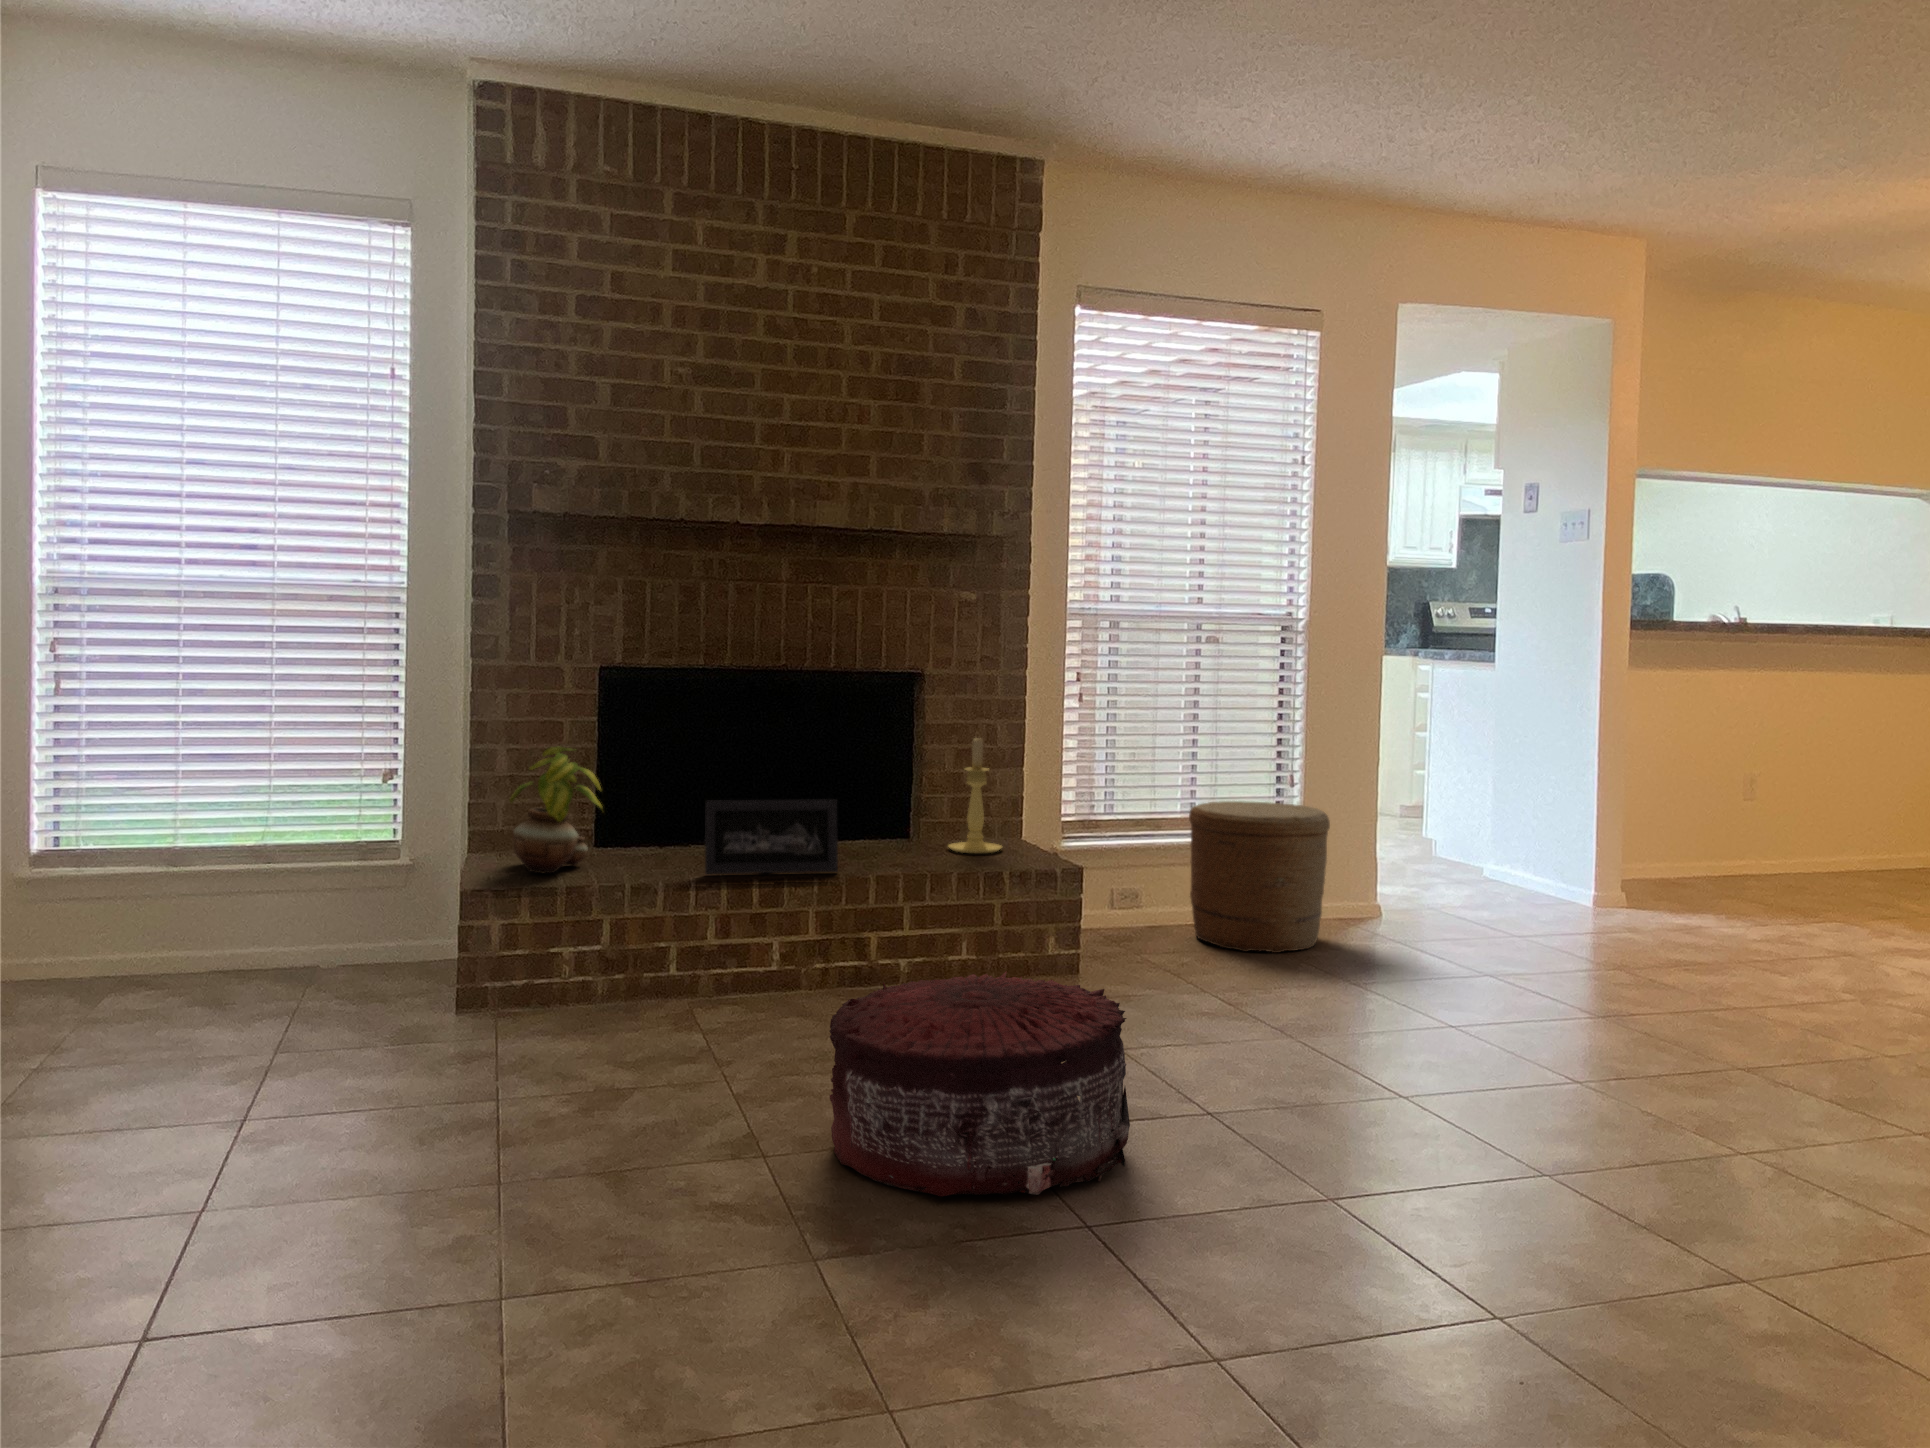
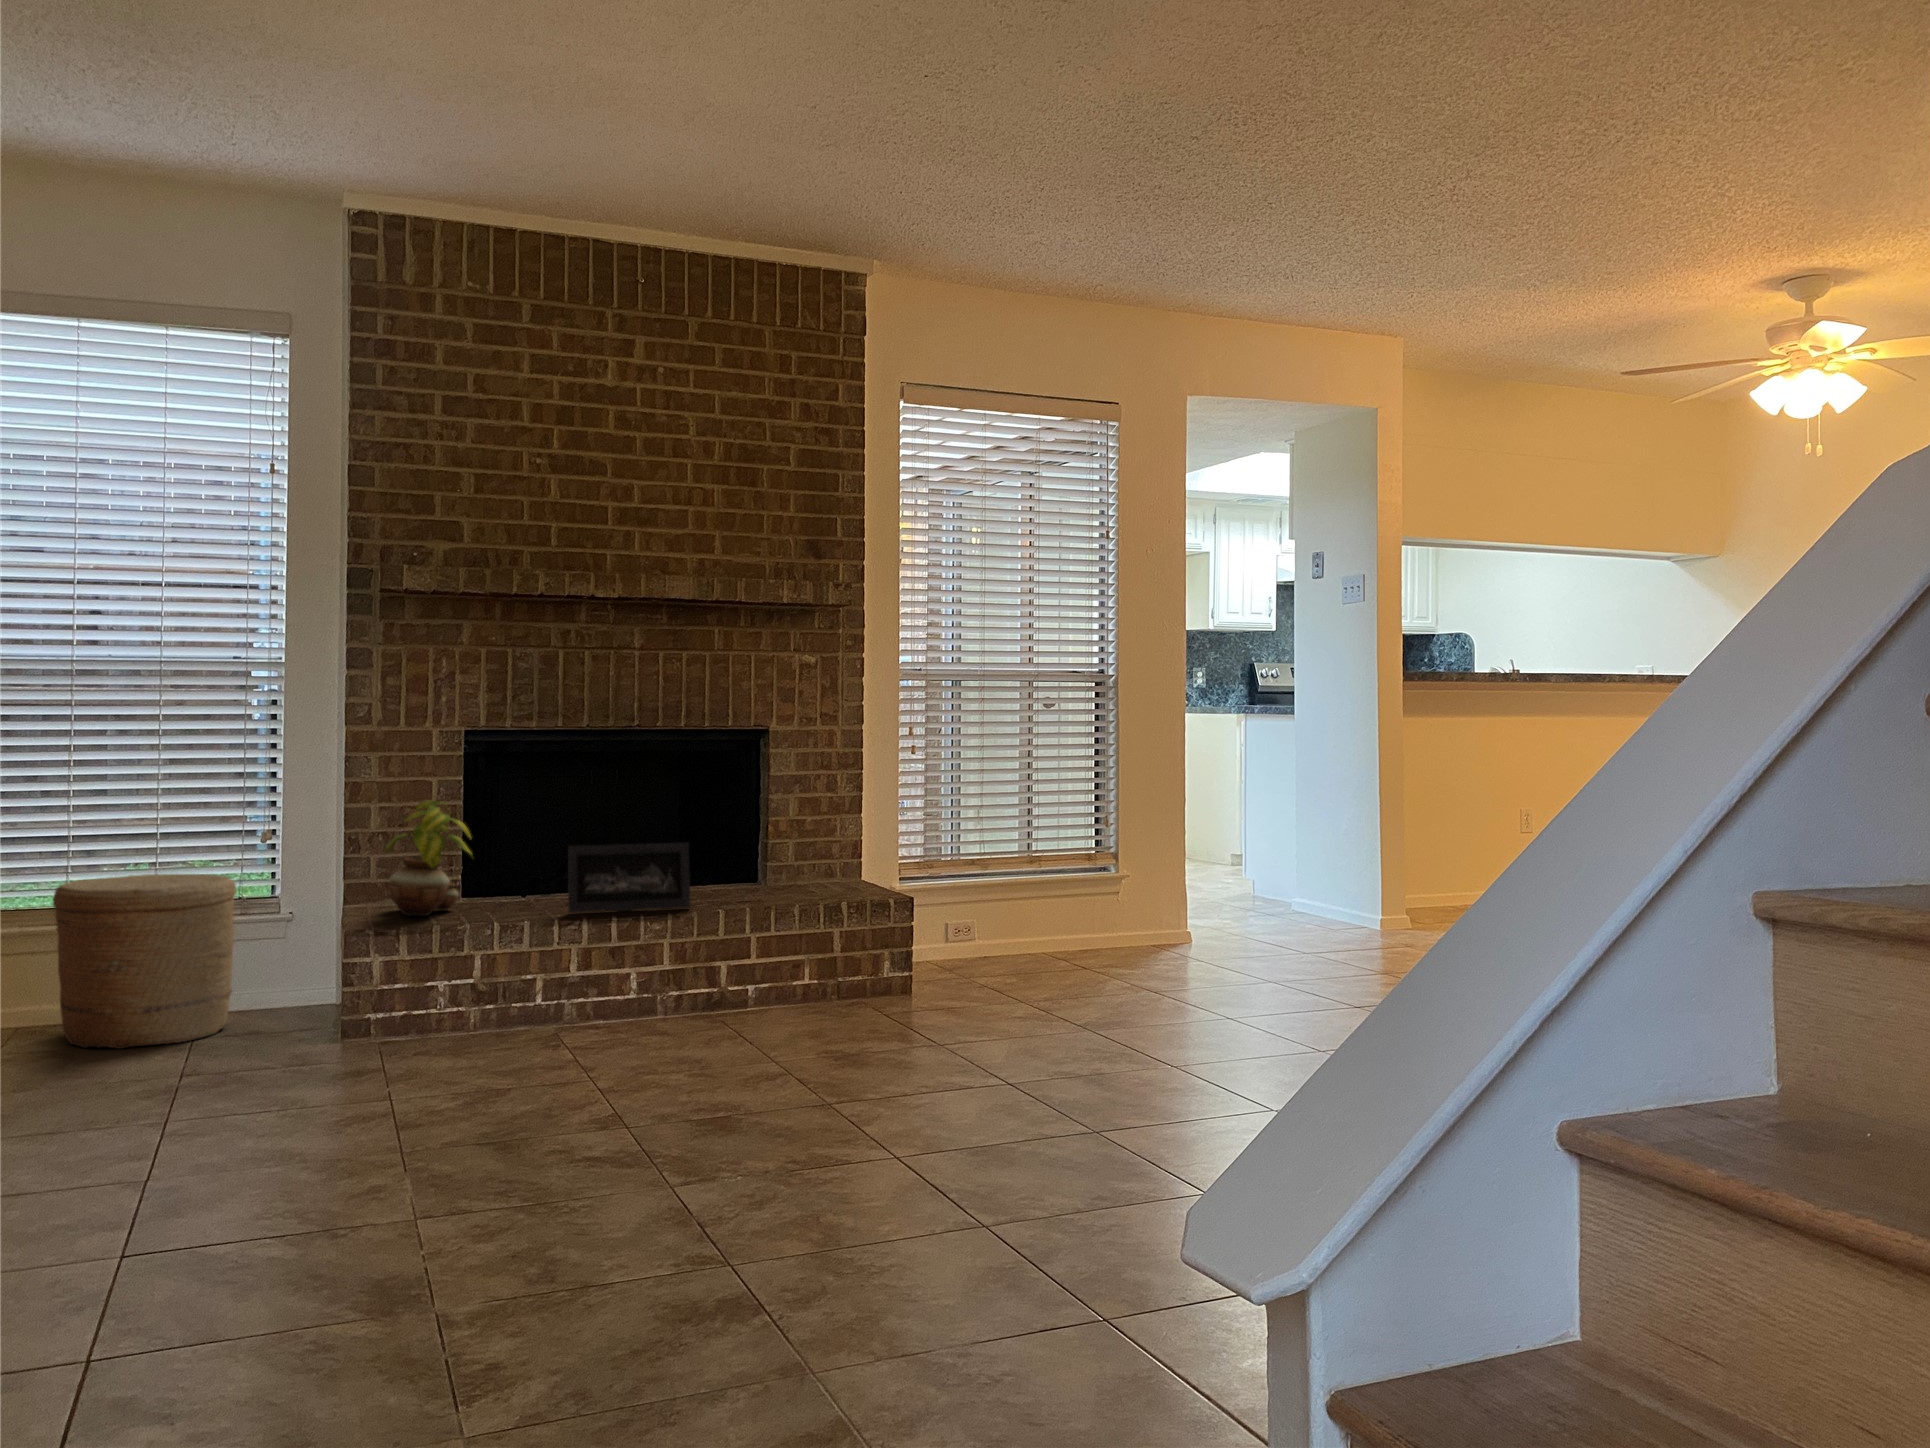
candle holder: present [949,738,1001,853] -> none [792,785,842,891]
woven basket: present [1189,801,1330,953] -> present [53,874,236,1049]
pouf: present [830,972,1130,1197] -> none [680,972,938,1149]

